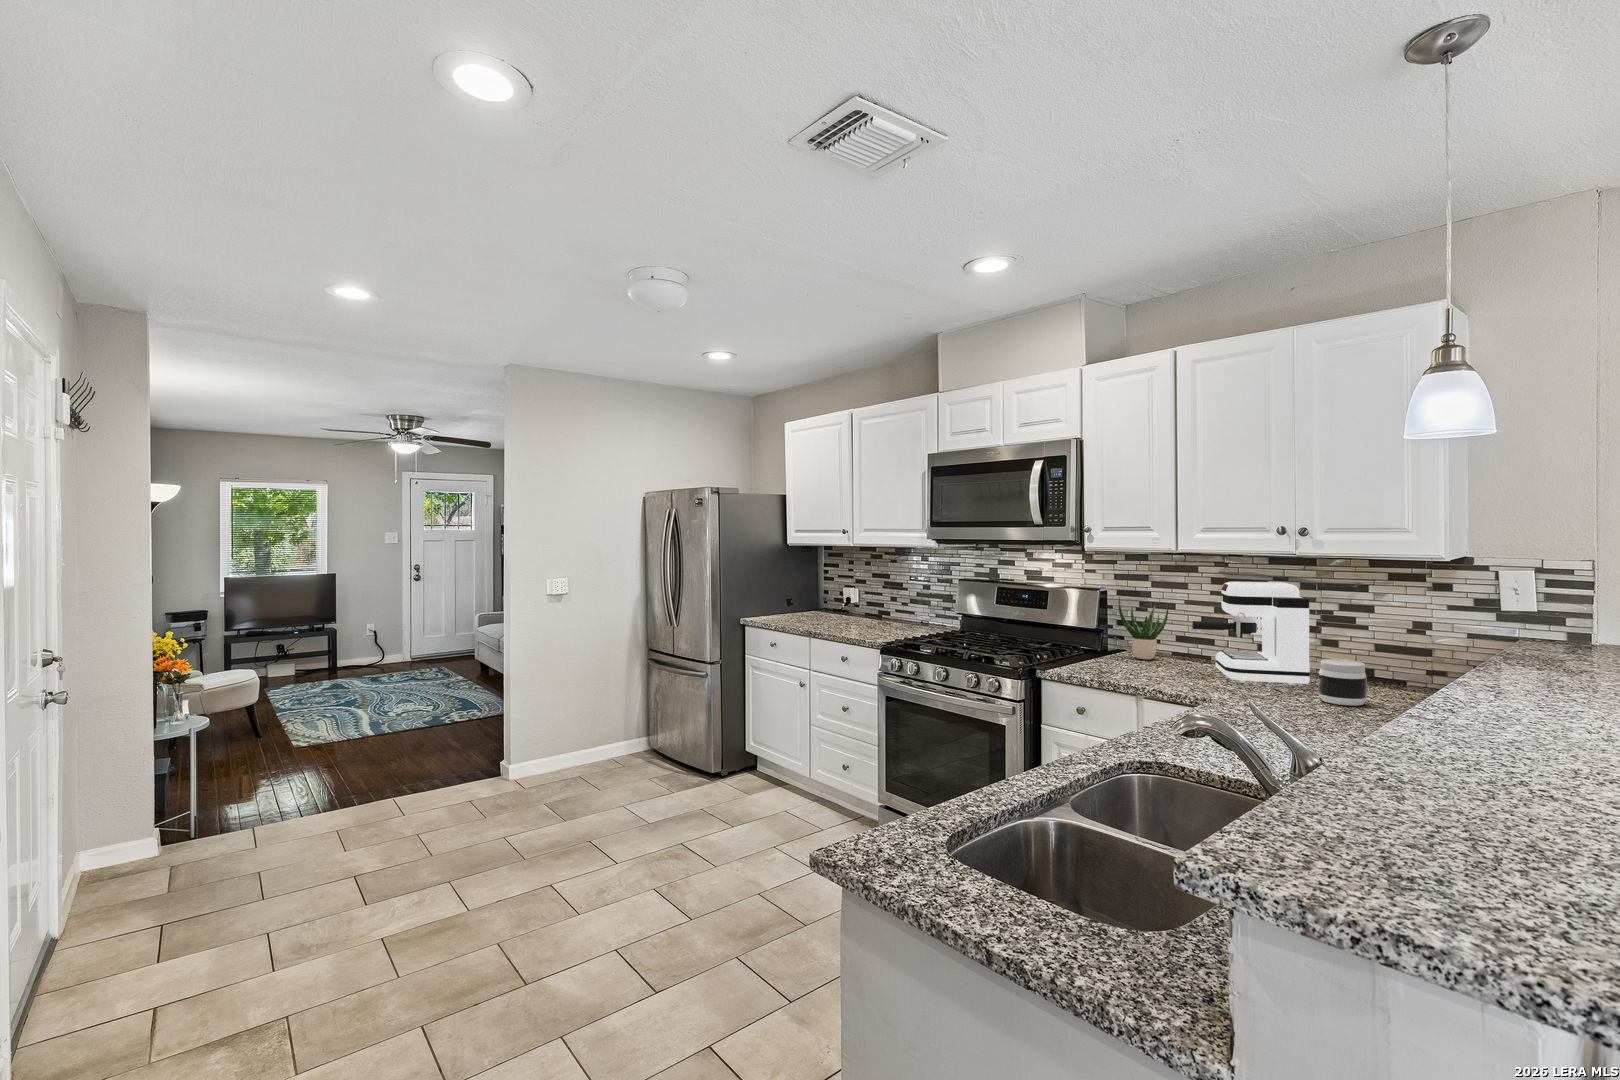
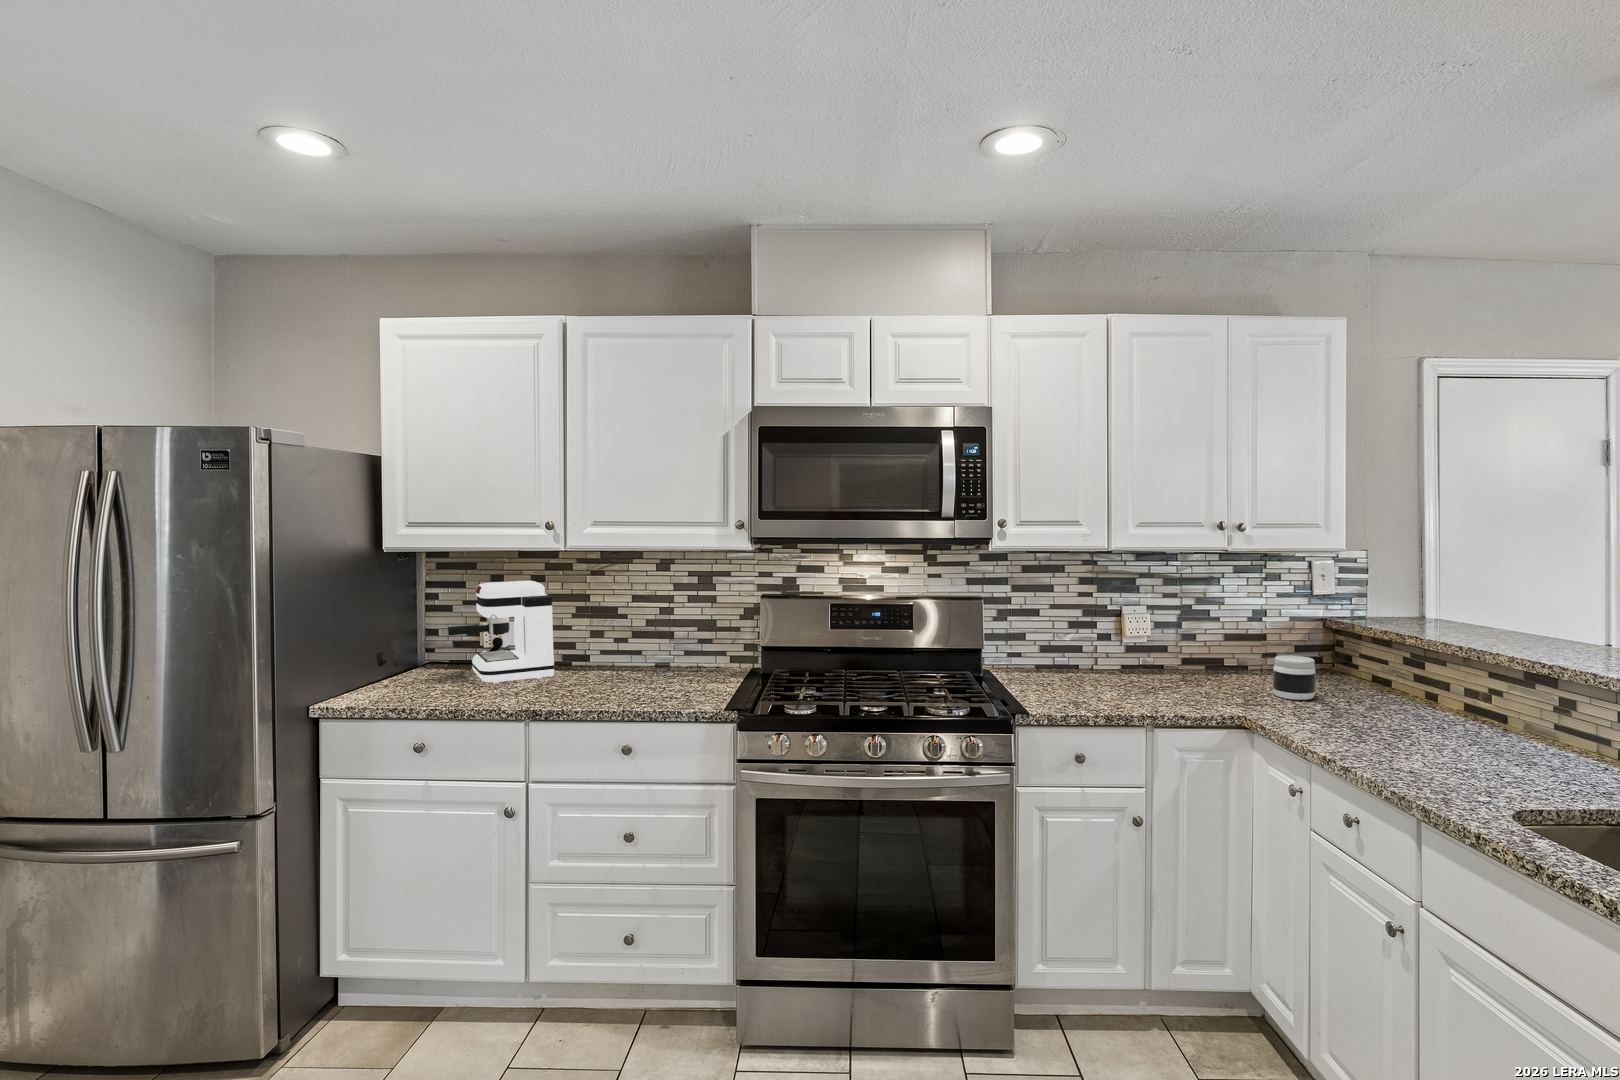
coffee maker: present [1192,582,1310,685] -> present [448,581,554,684]
potted plant: present [1119,596,1168,659] -> none [1013,606,1056,677]

